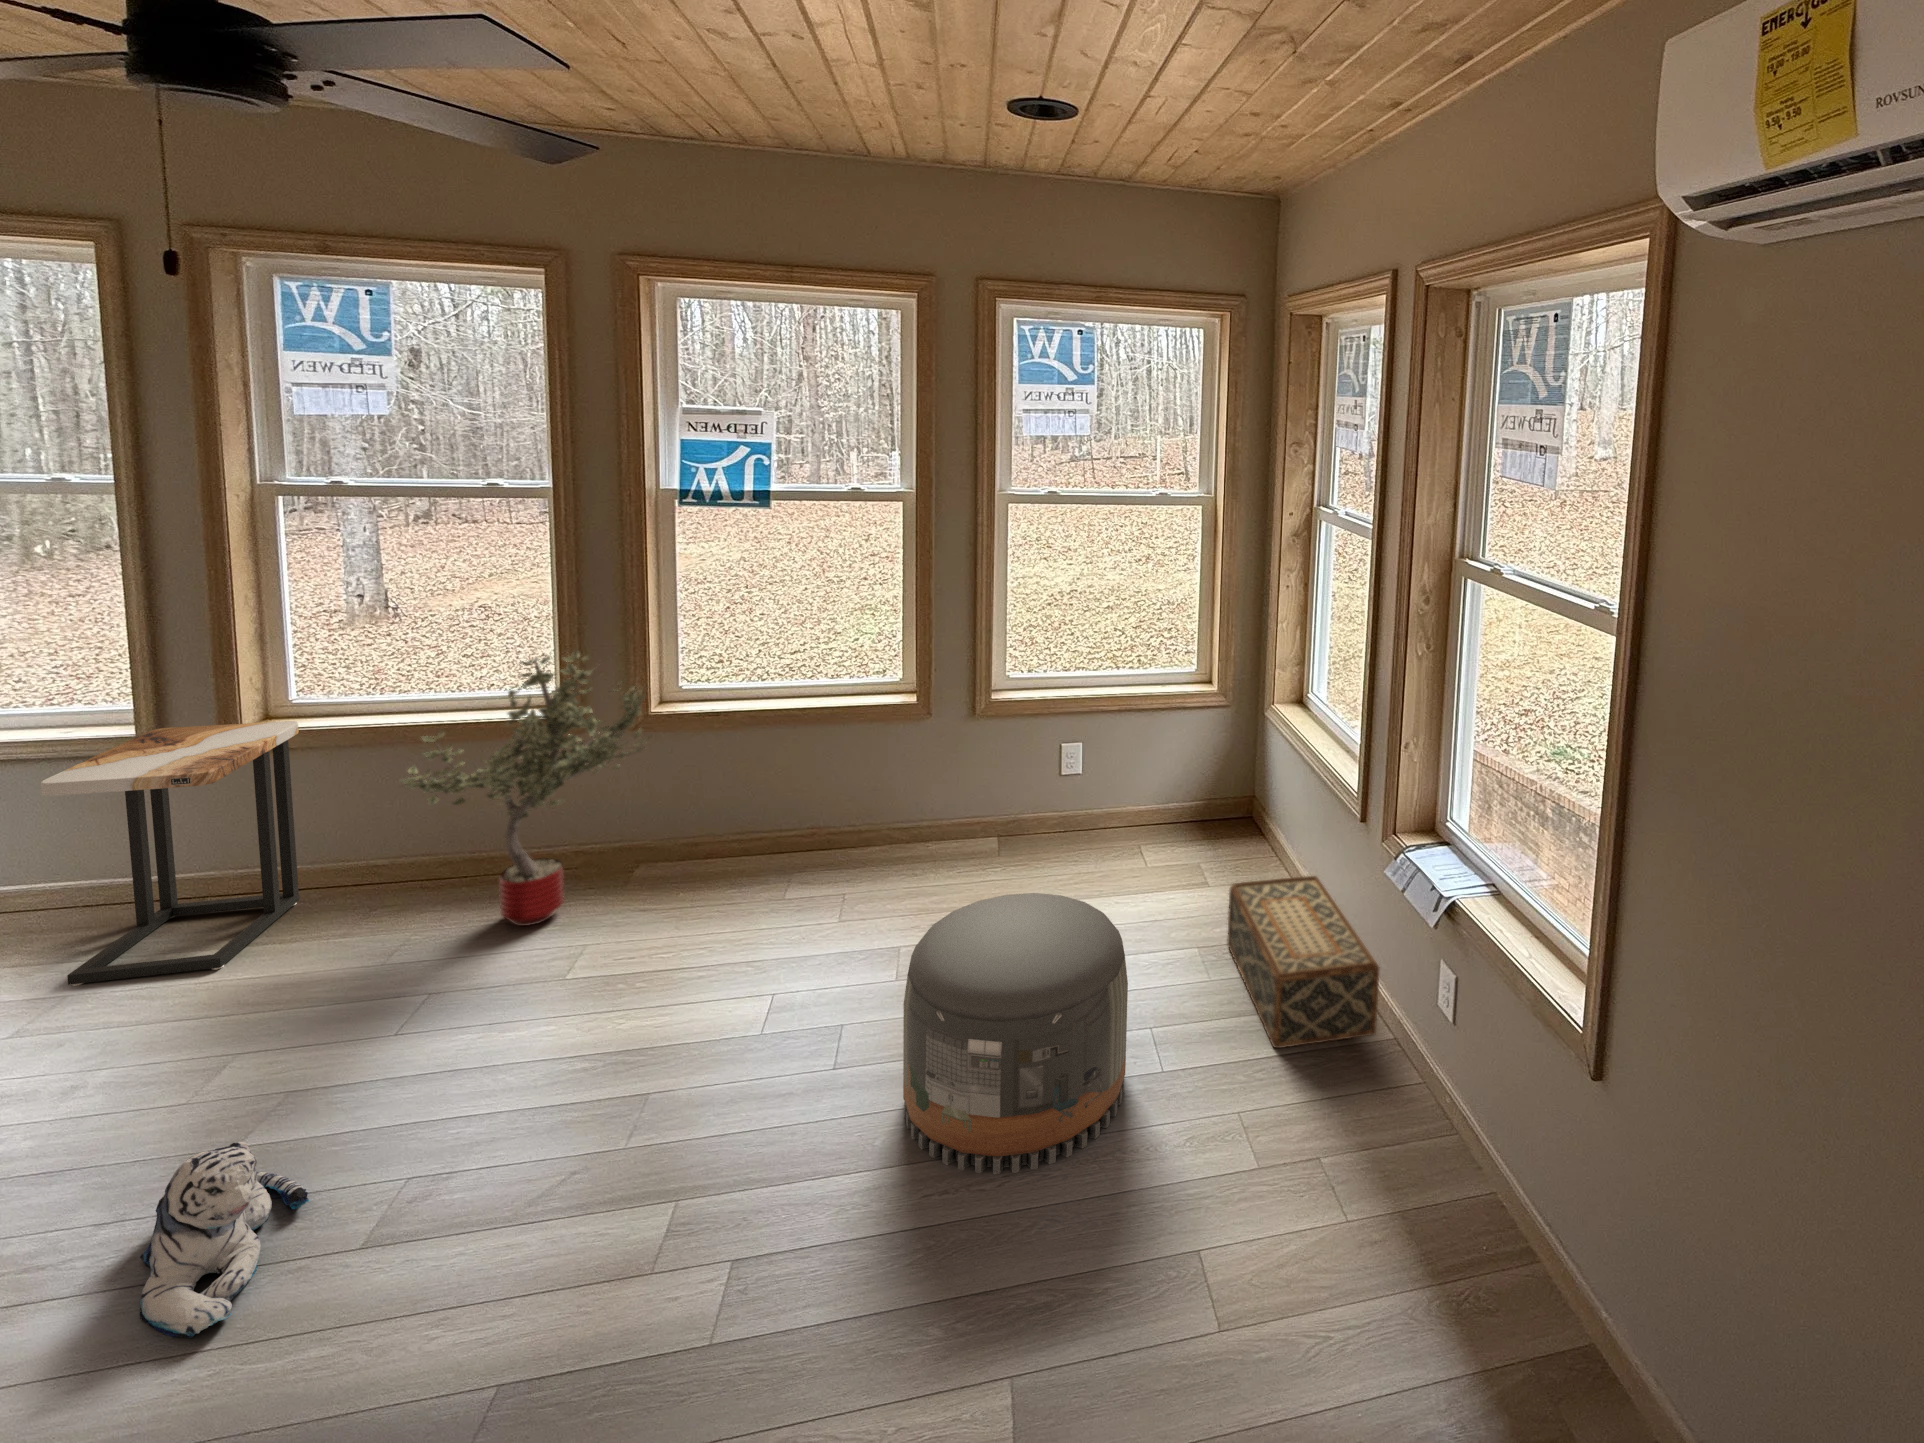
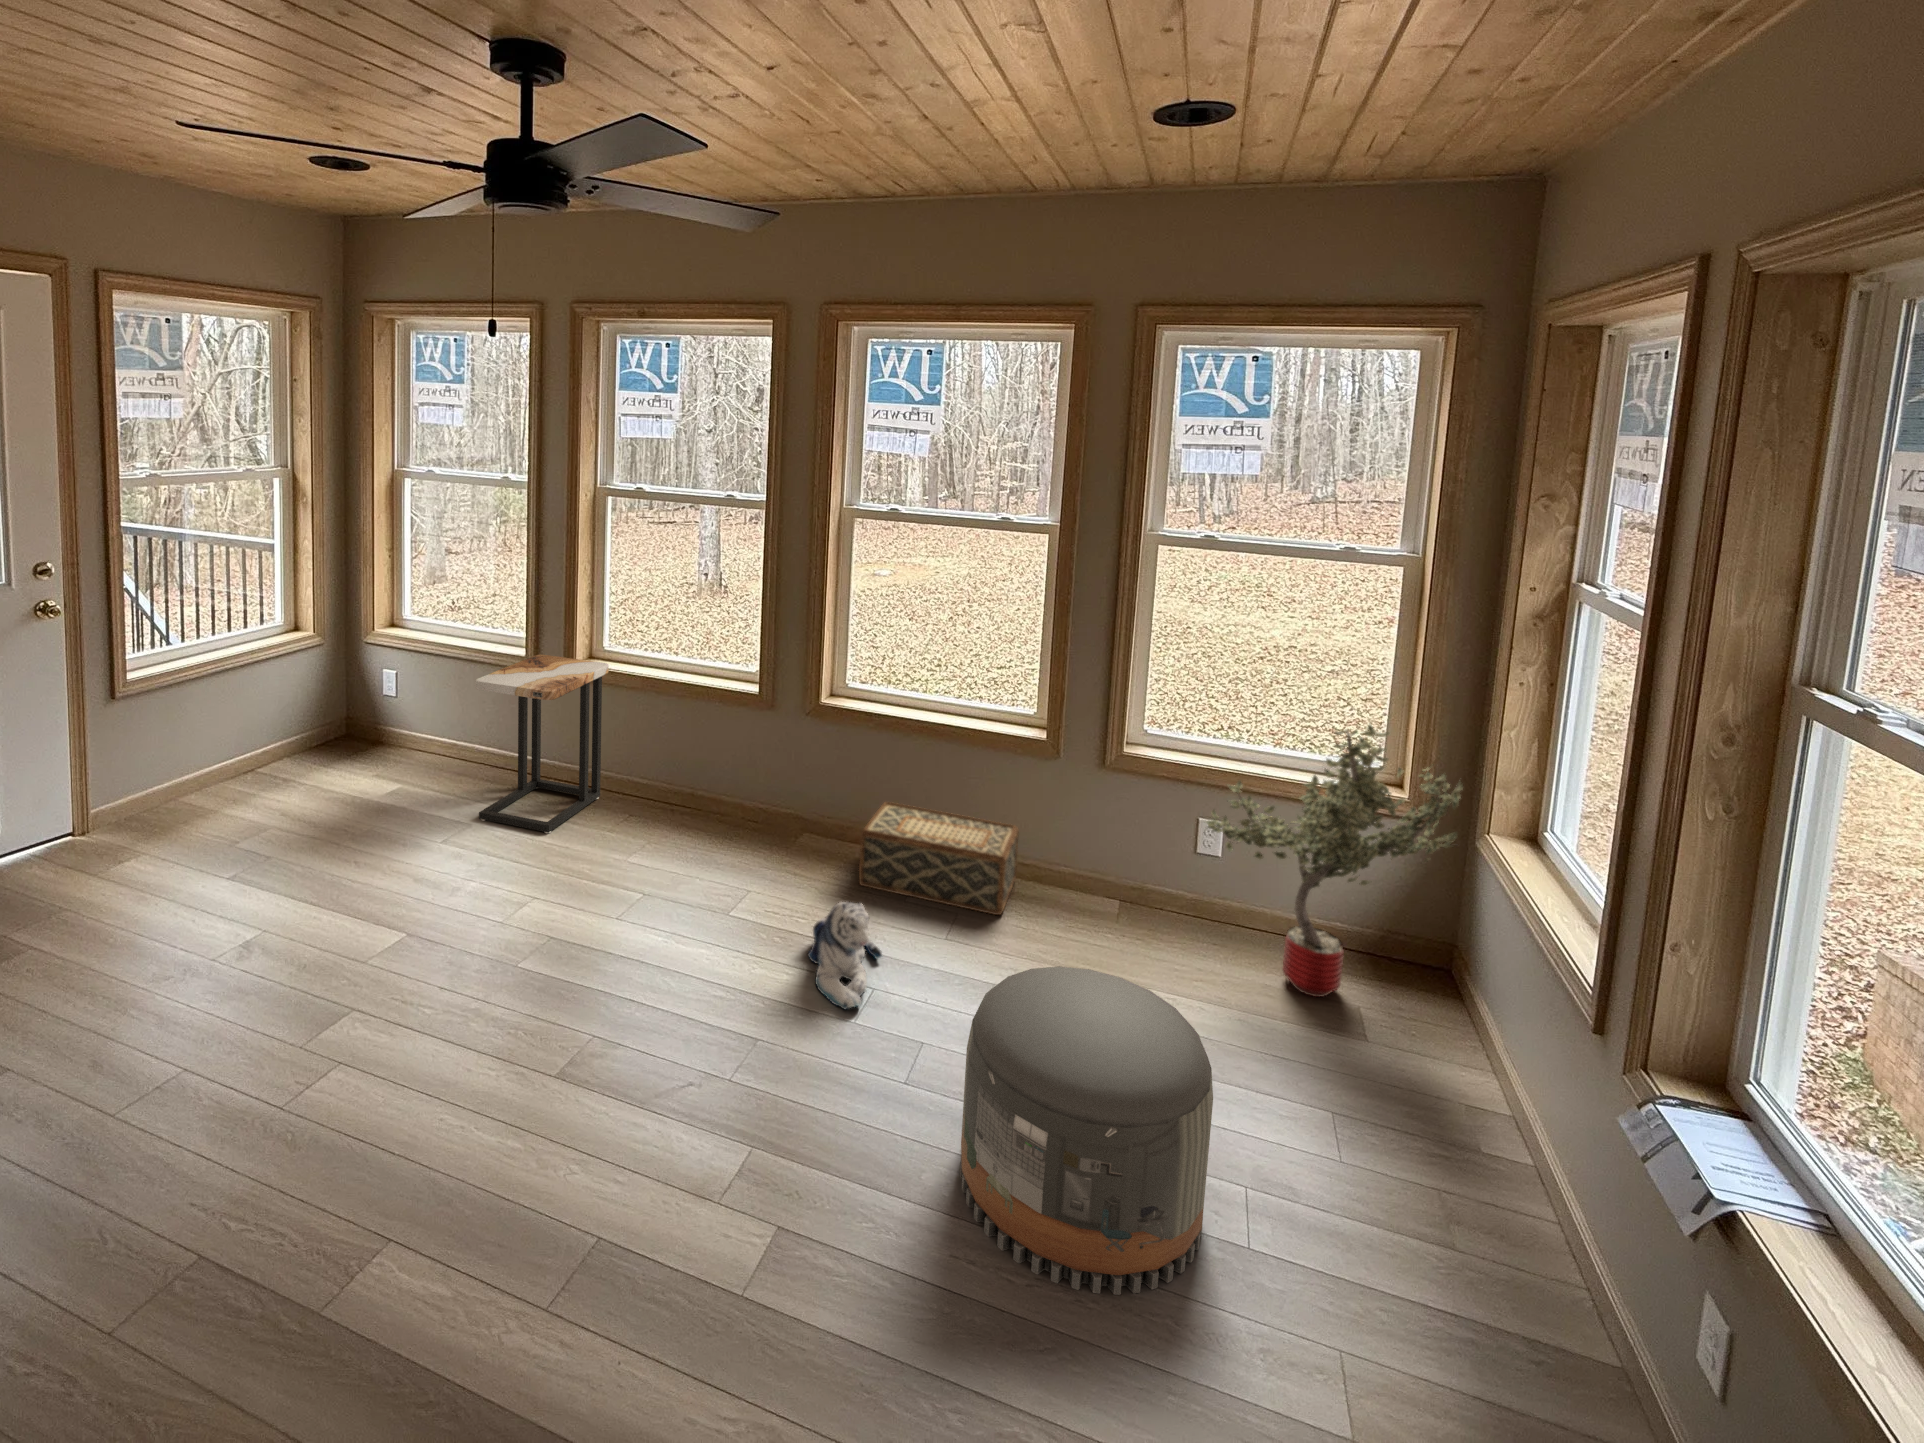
potted tree: present [401,650,650,926] -> present [1206,725,1463,997]
woven basket: present [1227,876,1380,1048] -> present [859,802,1019,915]
plush toy: present [140,1142,309,1338] -> present [808,902,882,1009]

